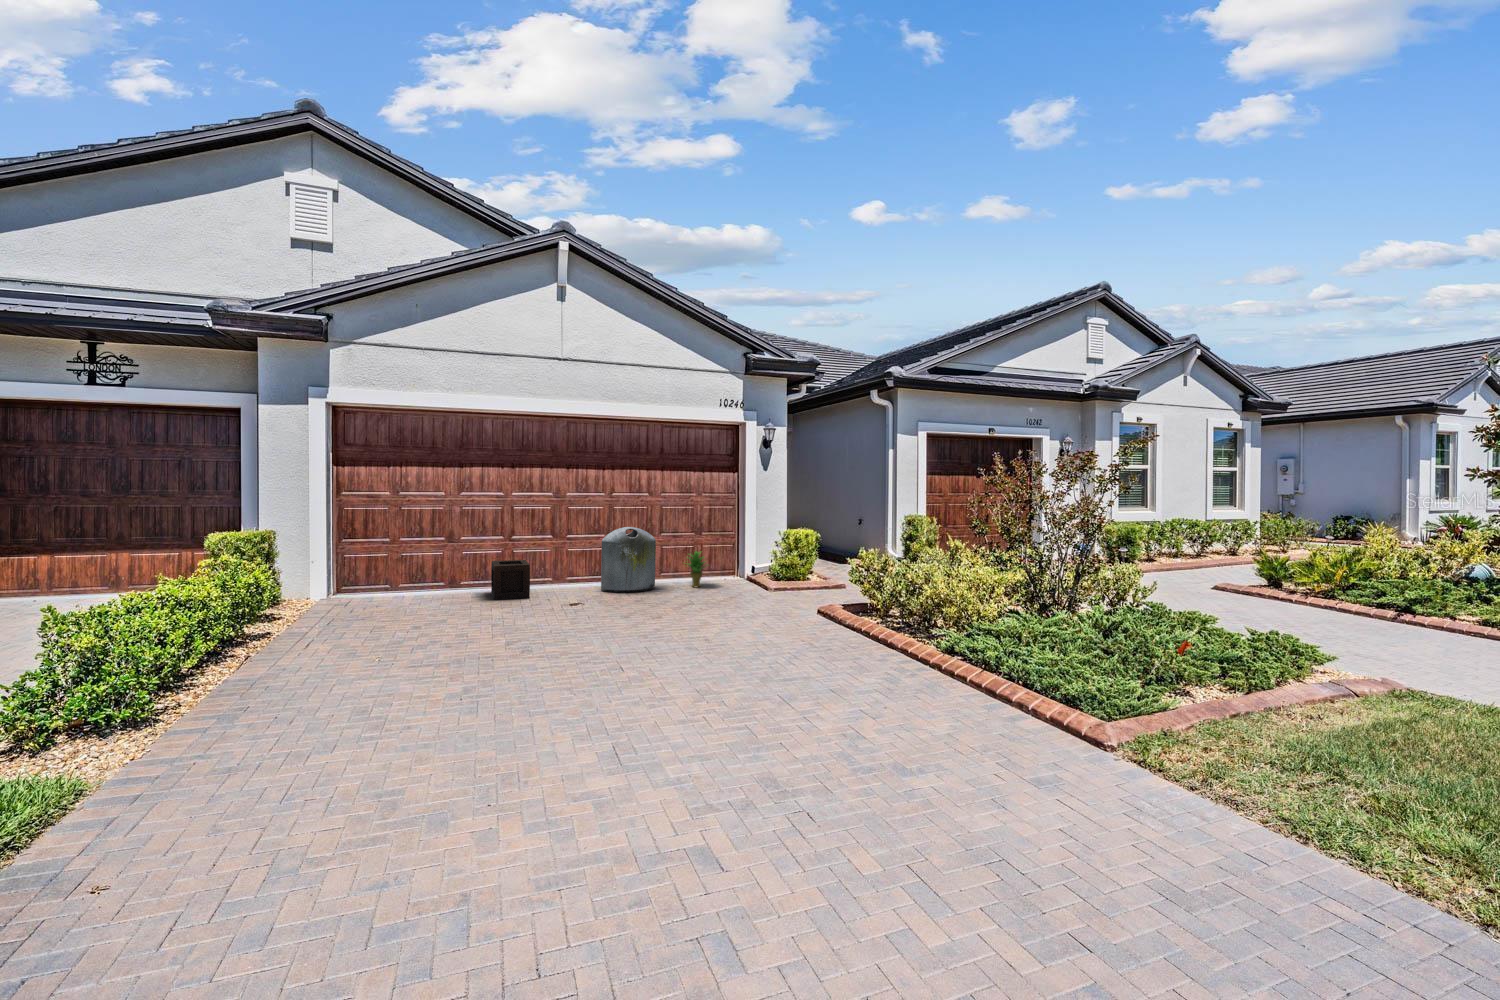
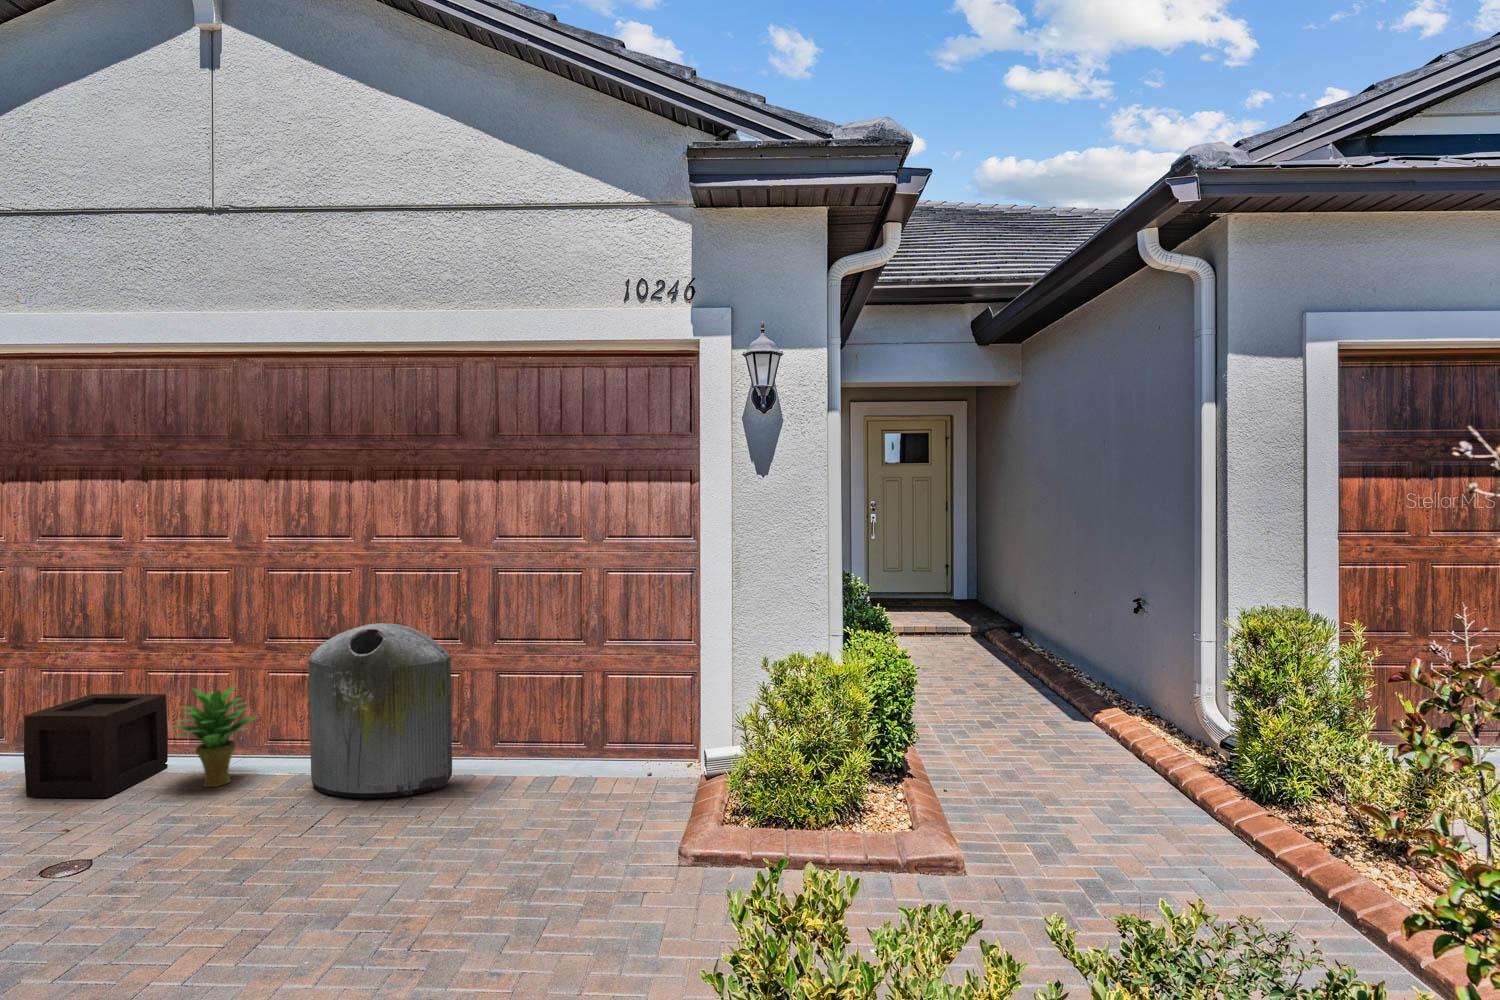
potted plant: present [688,551,705,587] -> present [171,686,255,787]

